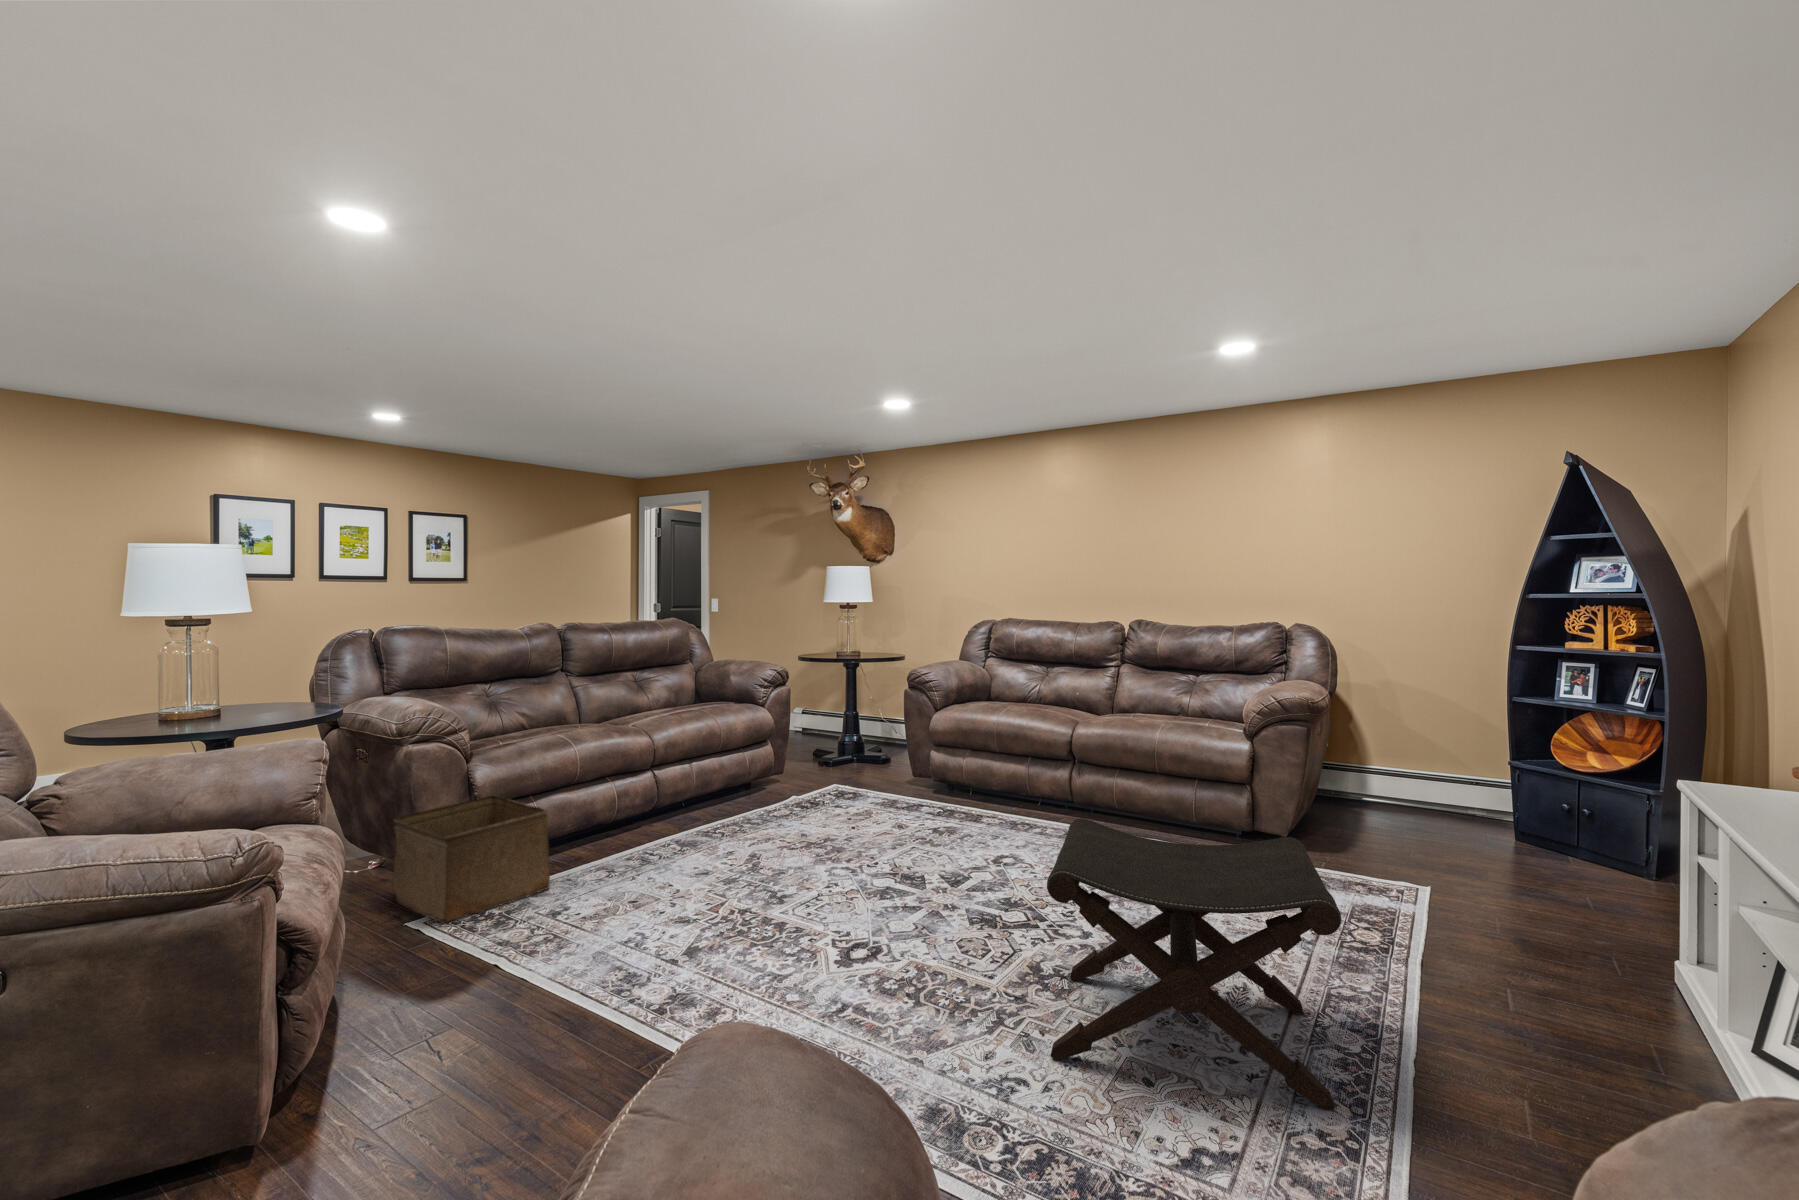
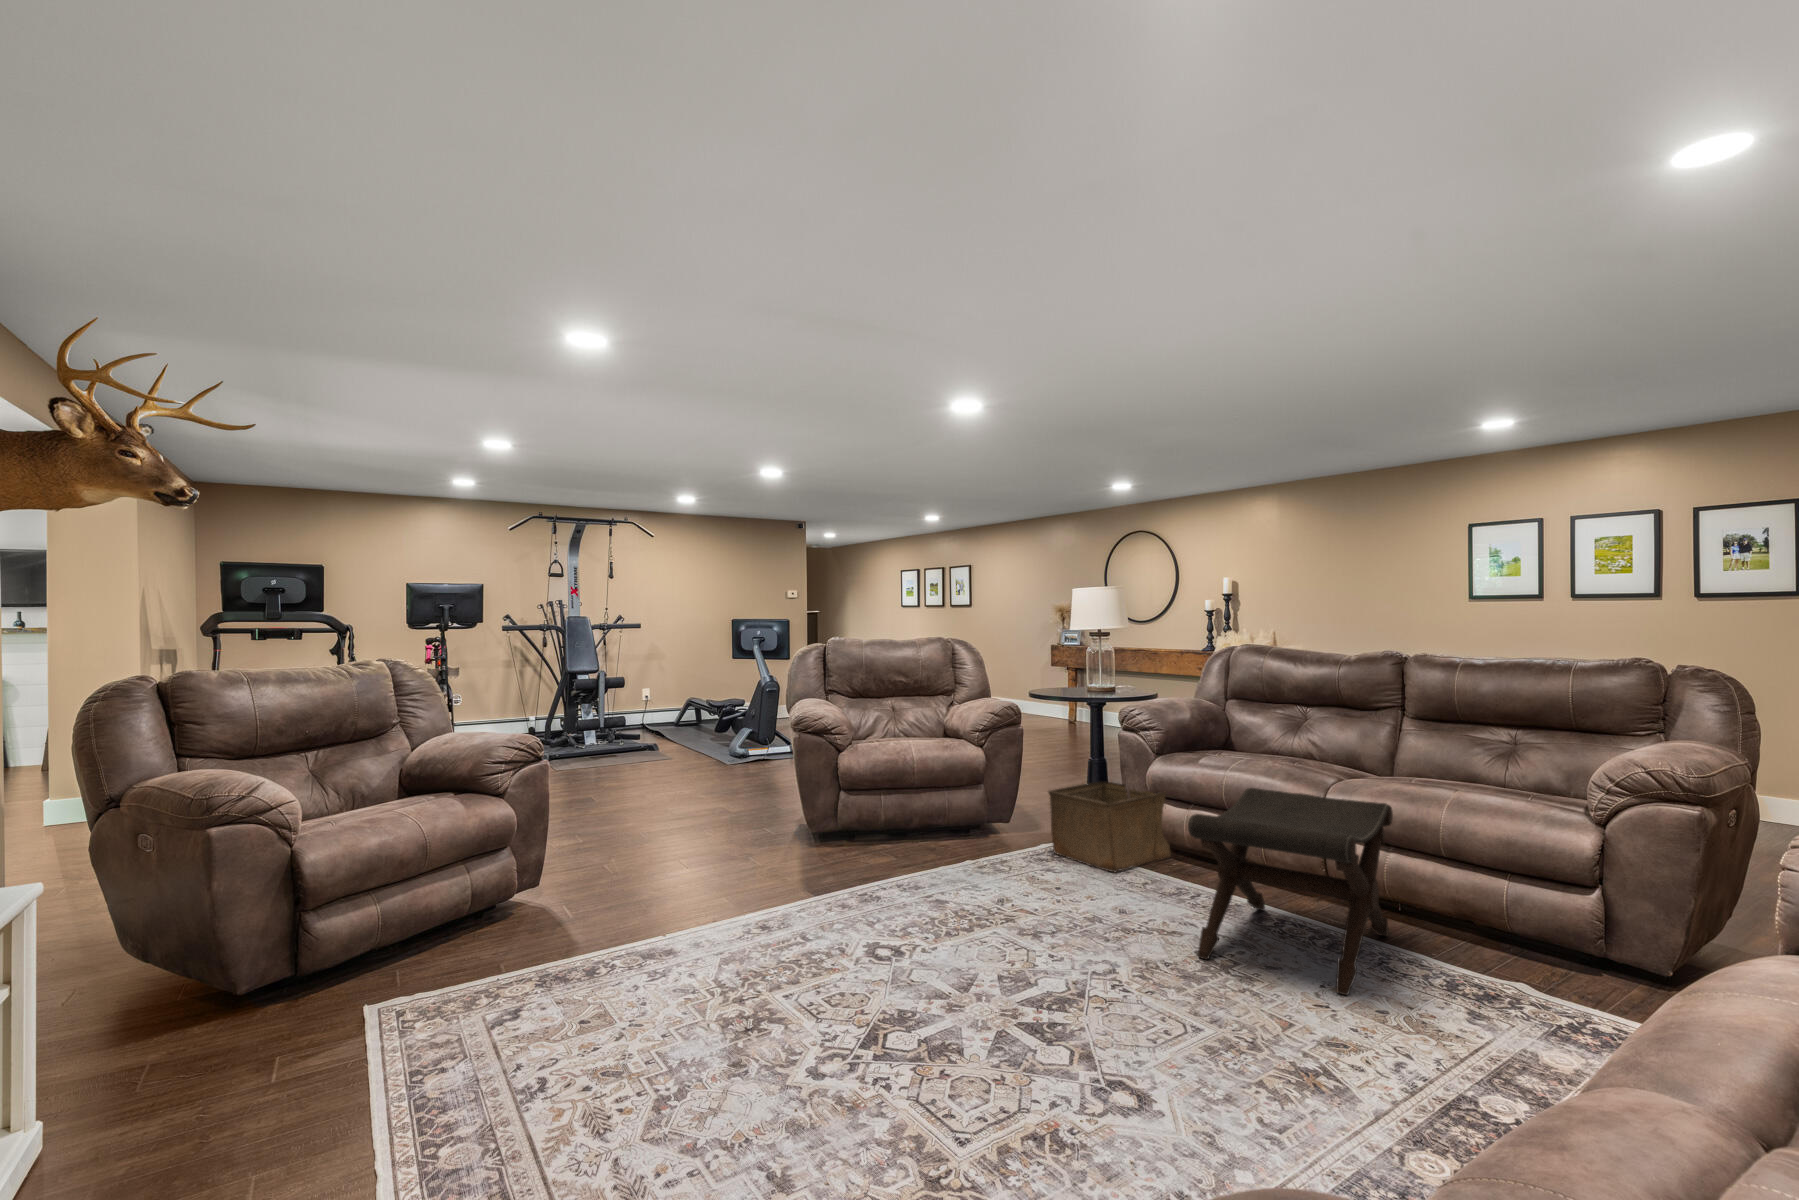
footstool: present [1047,818,1341,1110] -> present [1188,788,1393,995]

